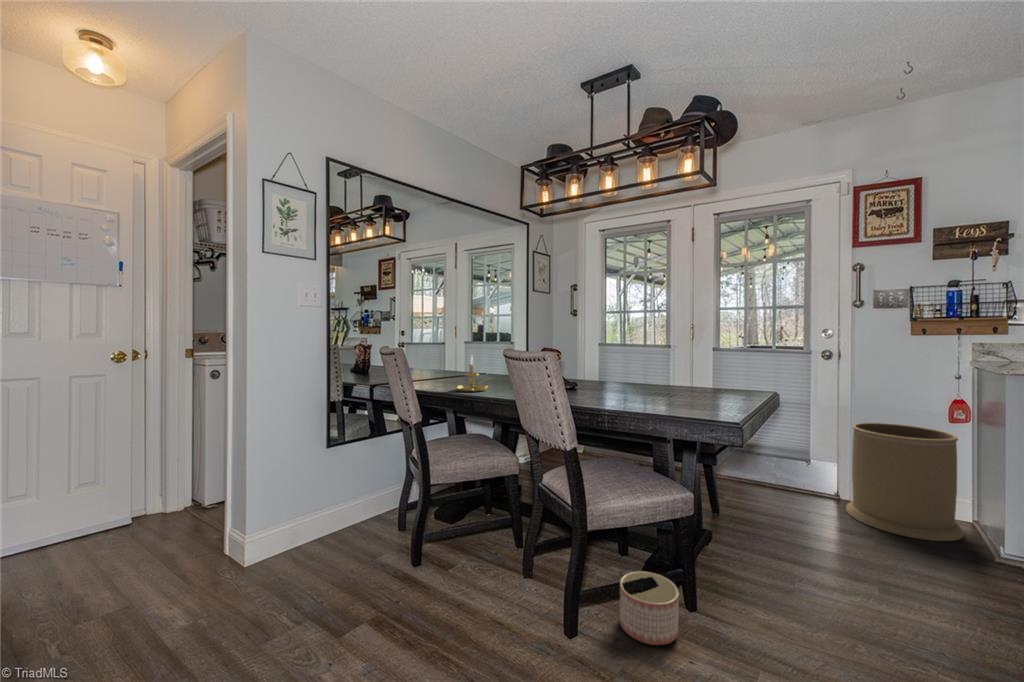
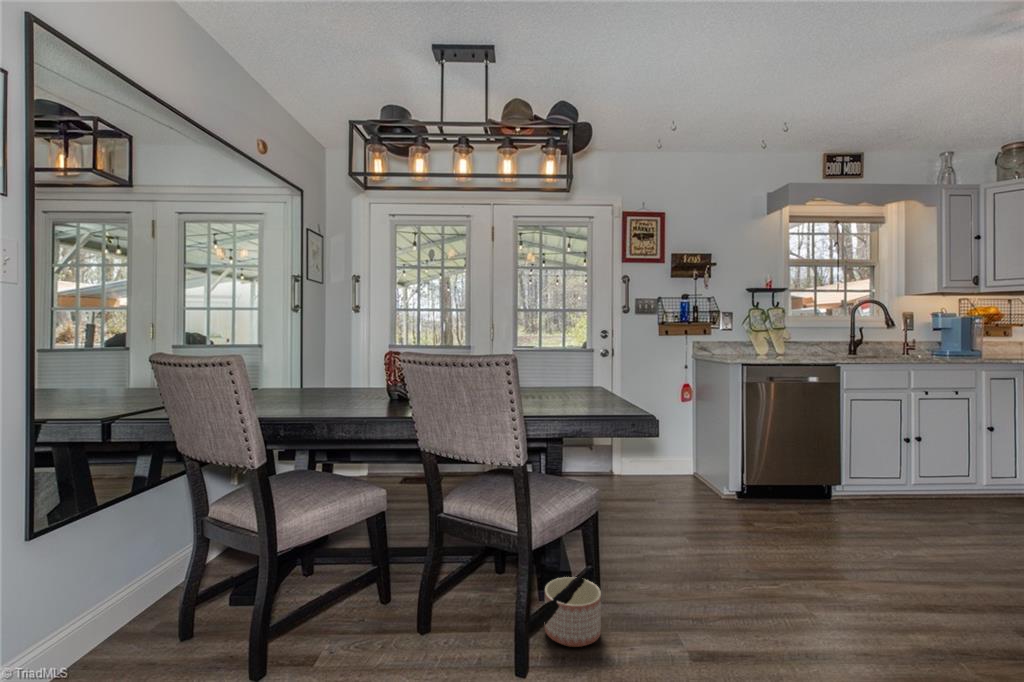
candle holder: present [455,357,489,392] -> none [293,364,345,414]
trash can: present [846,423,964,541] -> none [626,409,699,497]

